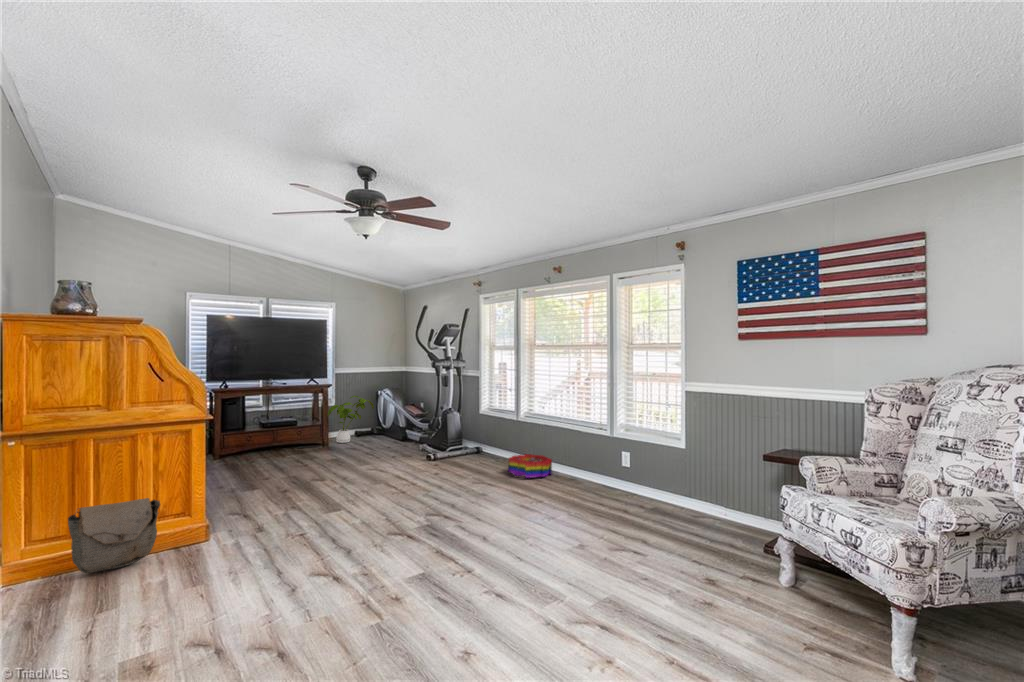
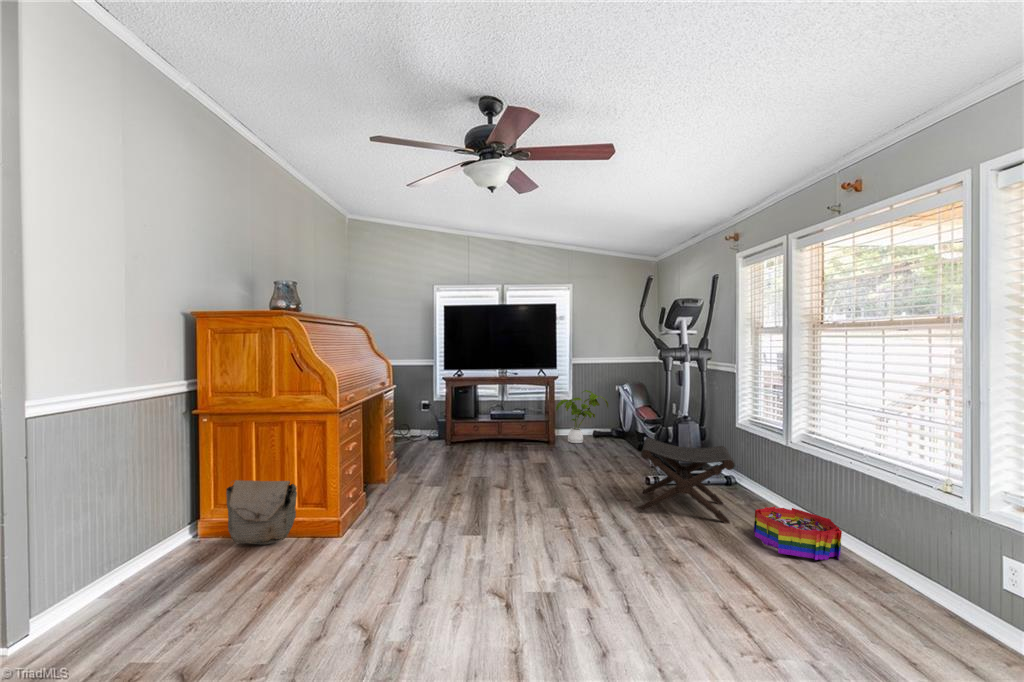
footstool: none [430,424,495,474] -> present [640,438,735,524]

